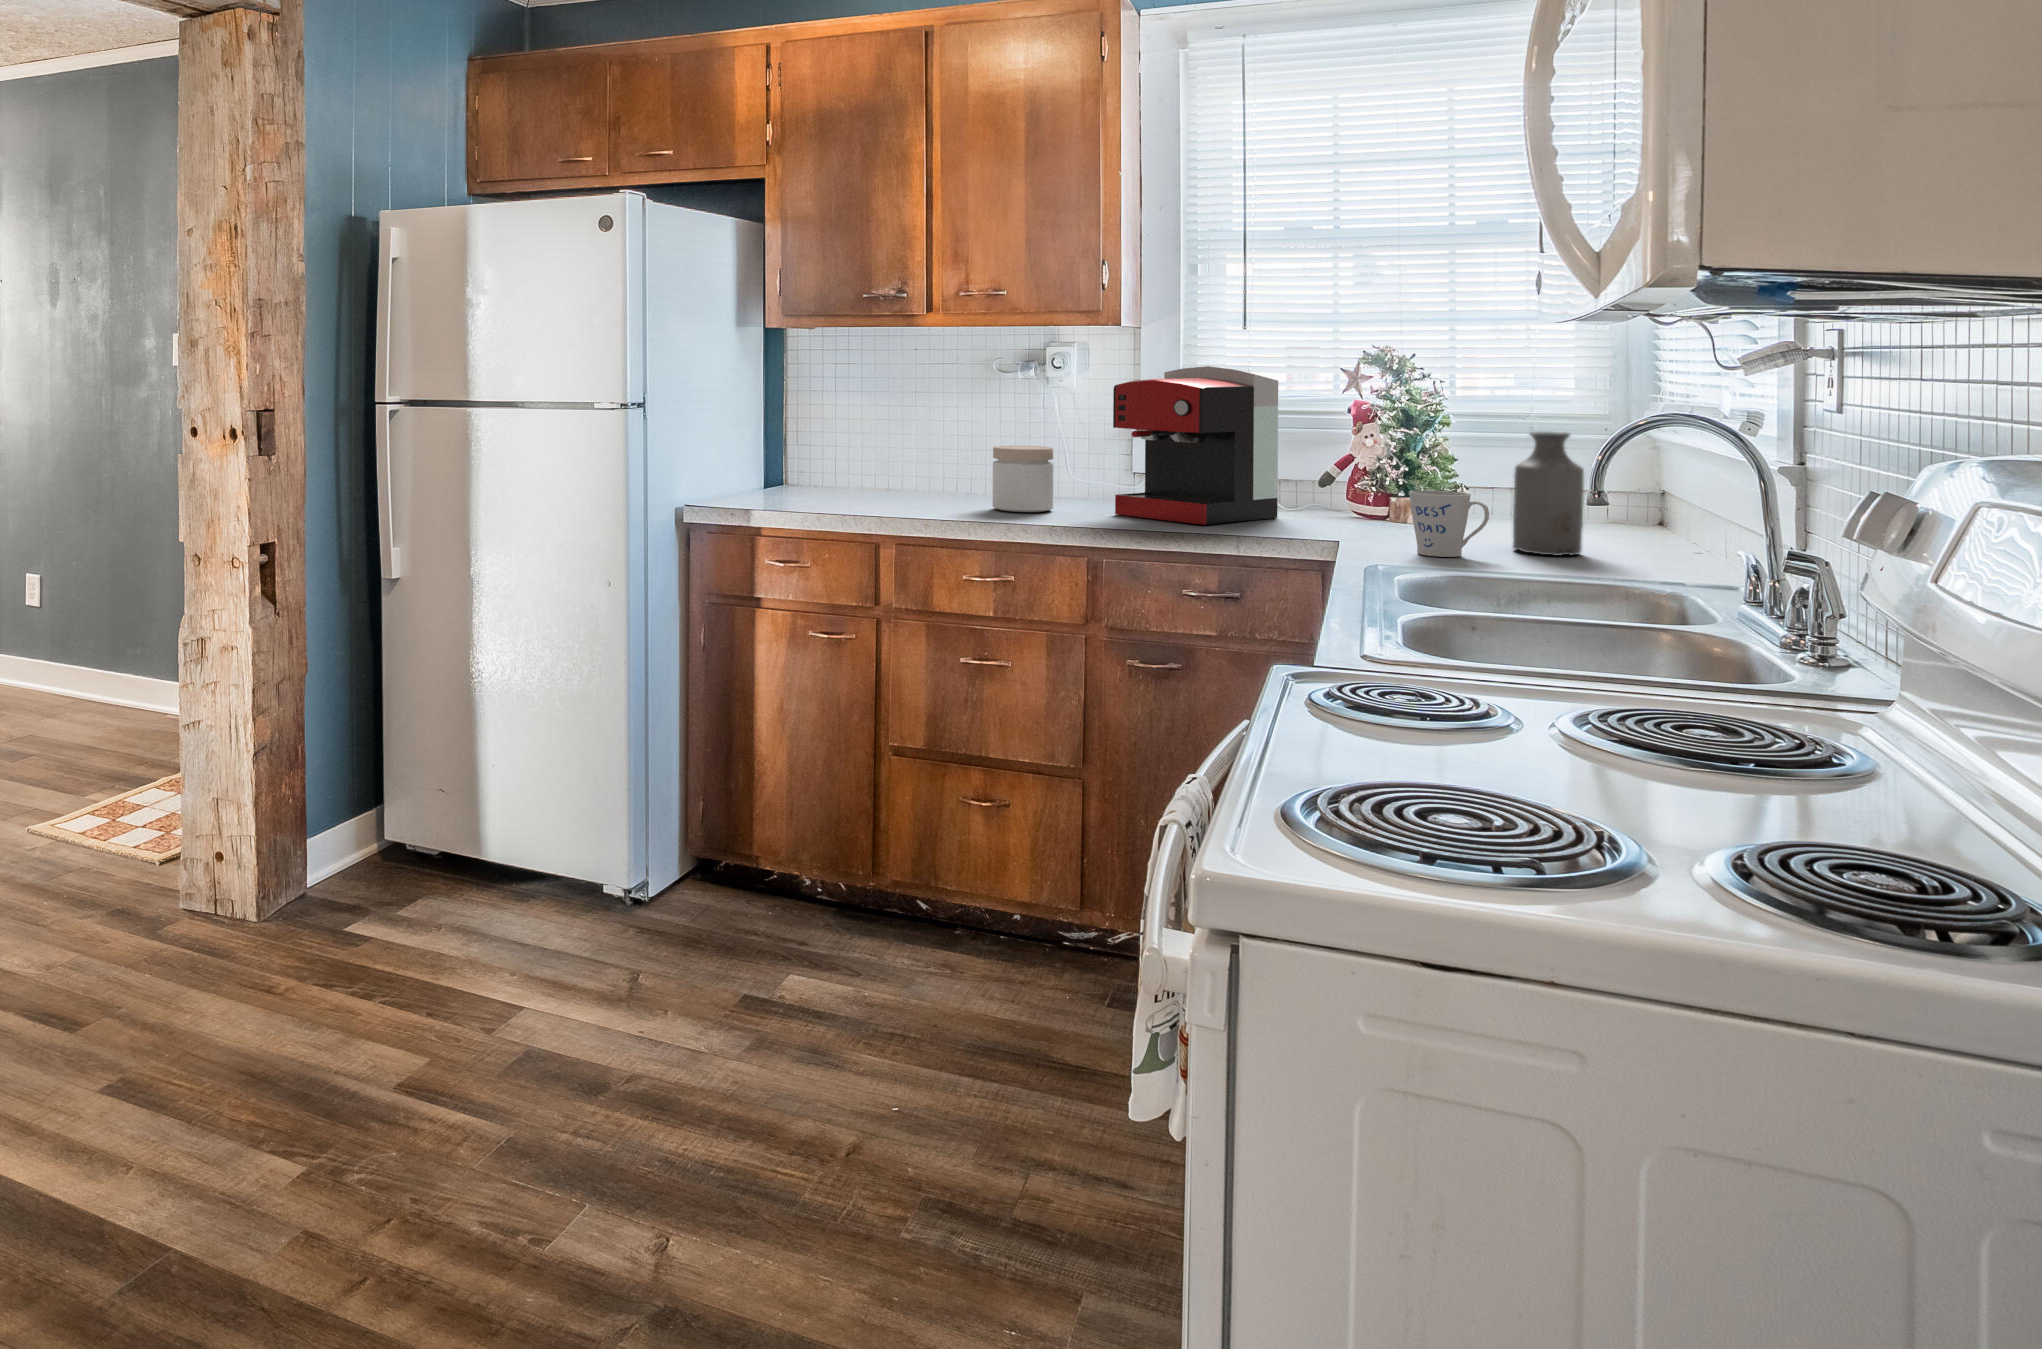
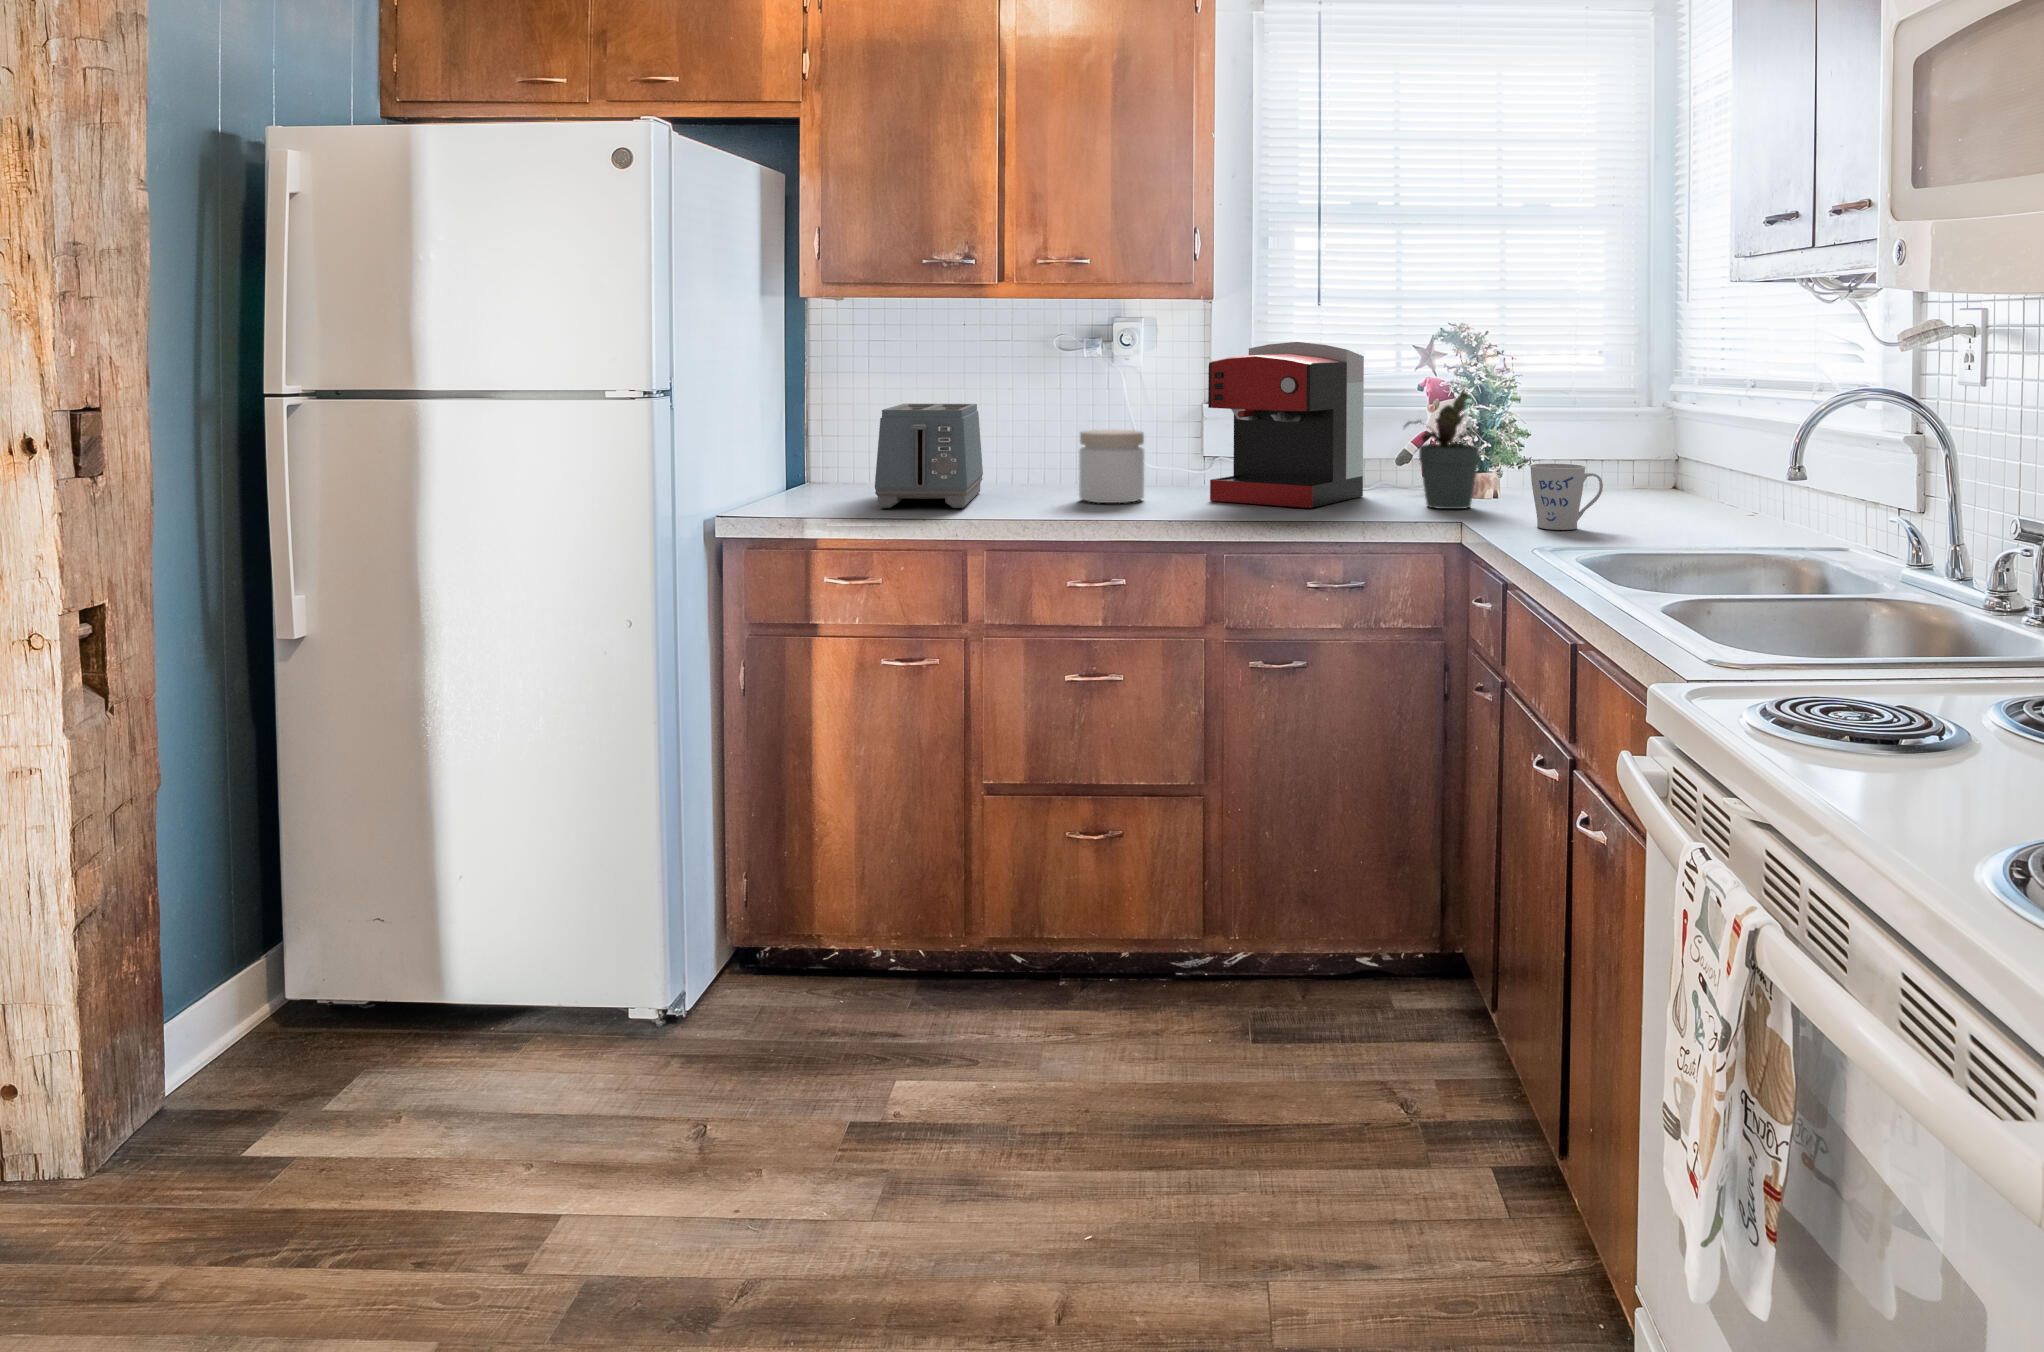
potted plant: none [1304,417,1400,533] -> present [1404,392,1481,509]
toaster: none [810,418,916,509] -> present [875,404,983,508]
bottle: present [1513,431,1584,556] -> none [1606,402,1668,522]

